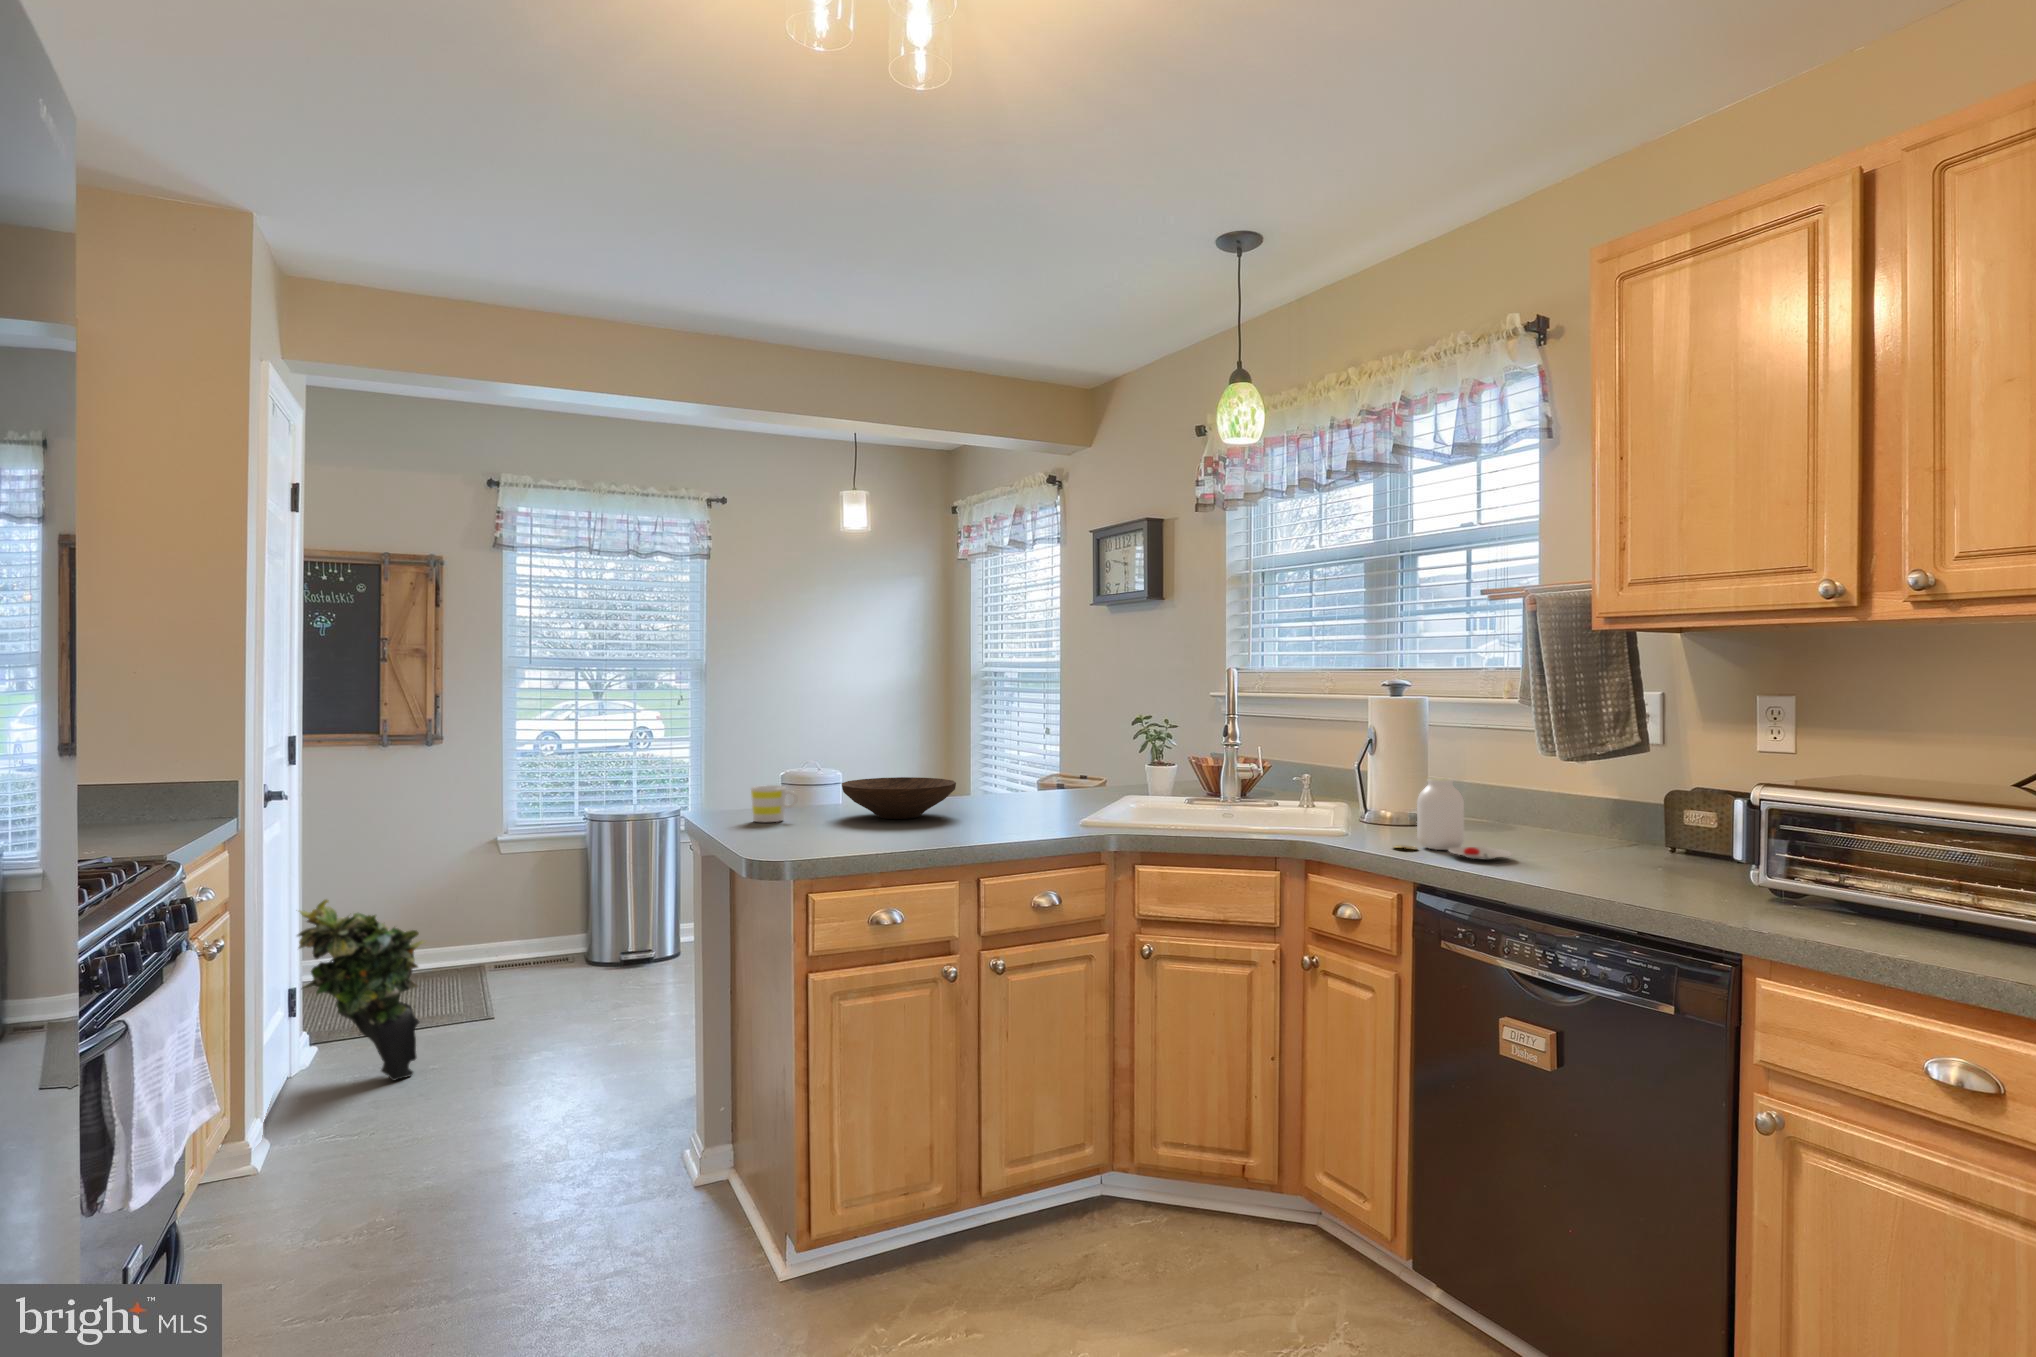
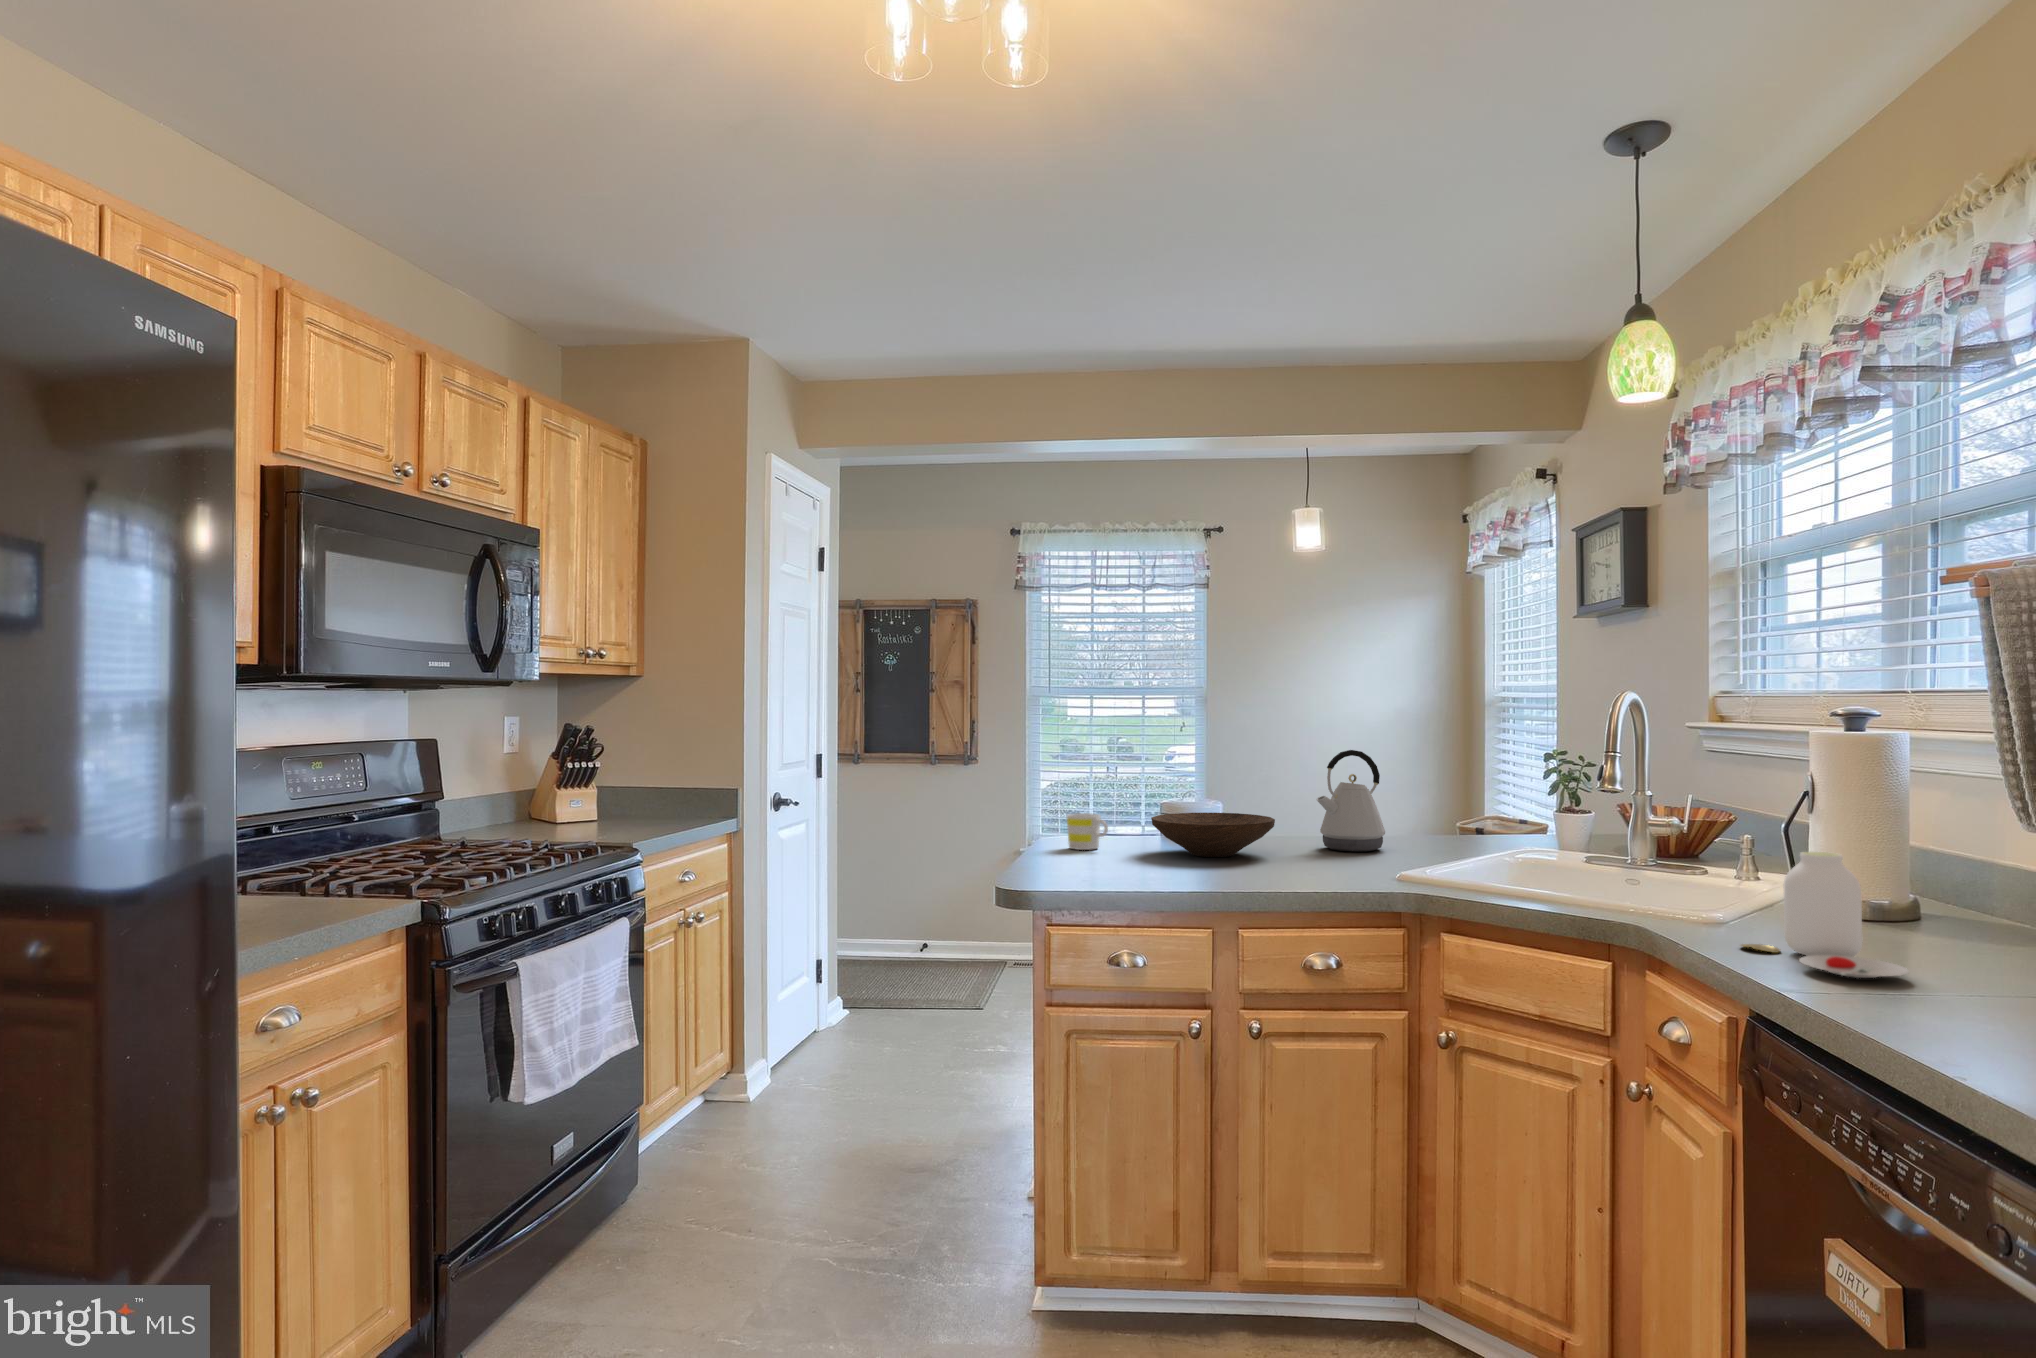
kettle: none [969,716,1024,805] -> present [1316,750,1385,852]
potted plant: present [297,900,425,1080] -> none [809,889,906,1051]

